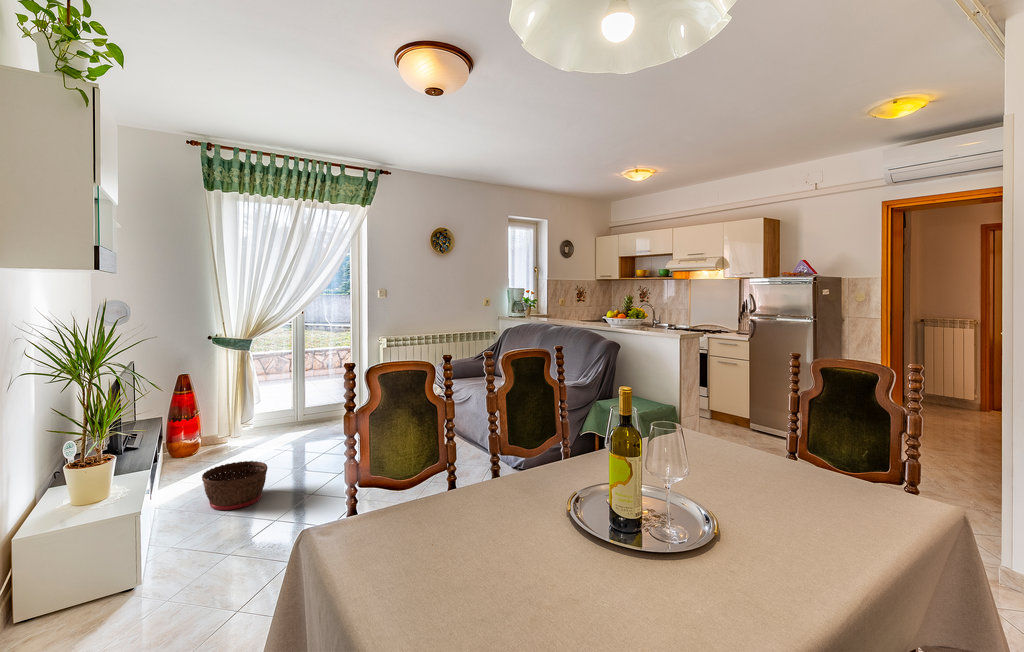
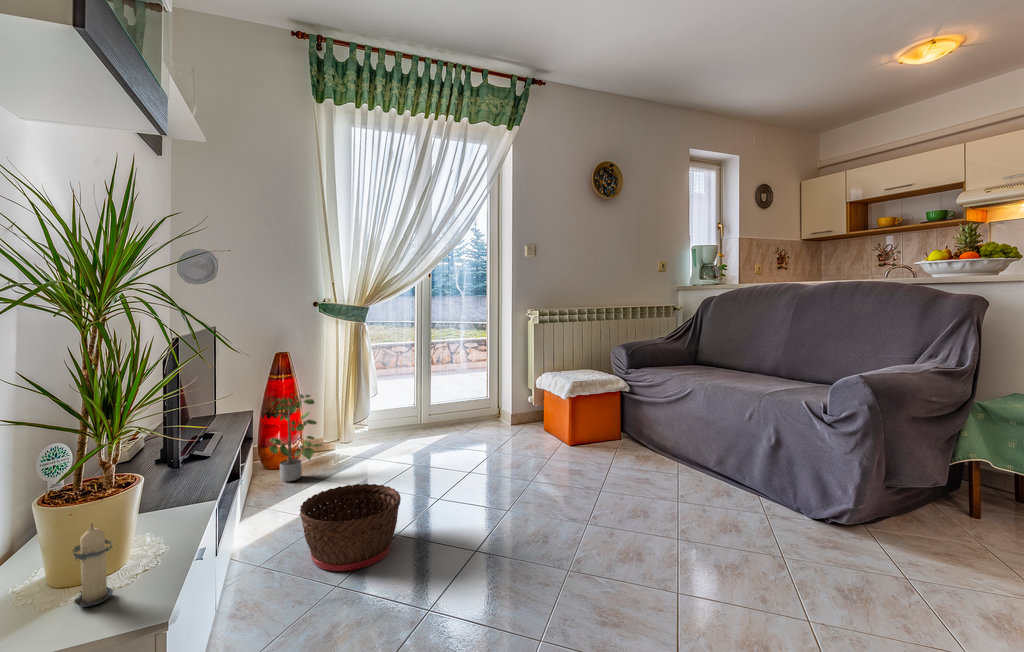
potted plant: none [176,403,219,466] -> present [269,395,322,481]
candle: none [95,475,117,511] -> present [73,524,113,607]

